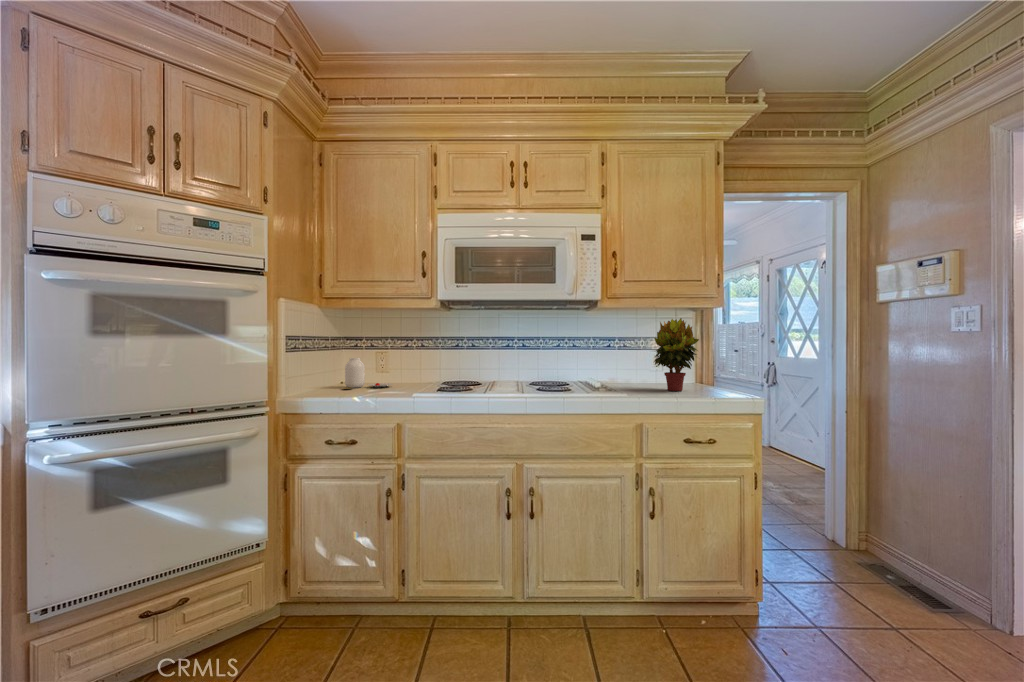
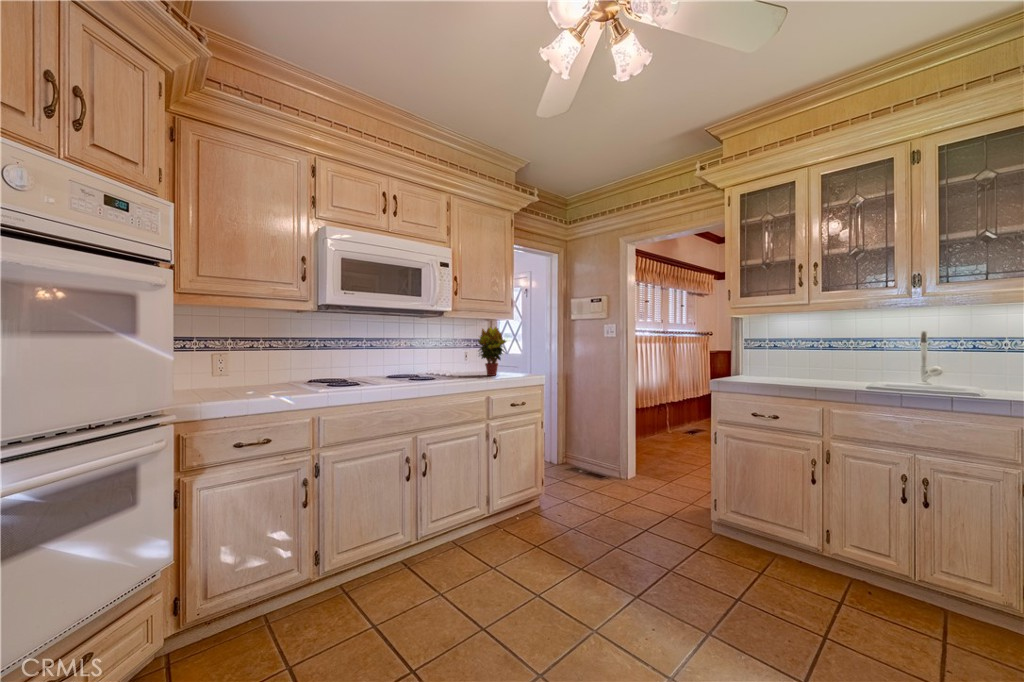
jar: present [342,358,392,389] -> none [206,359,266,393]

